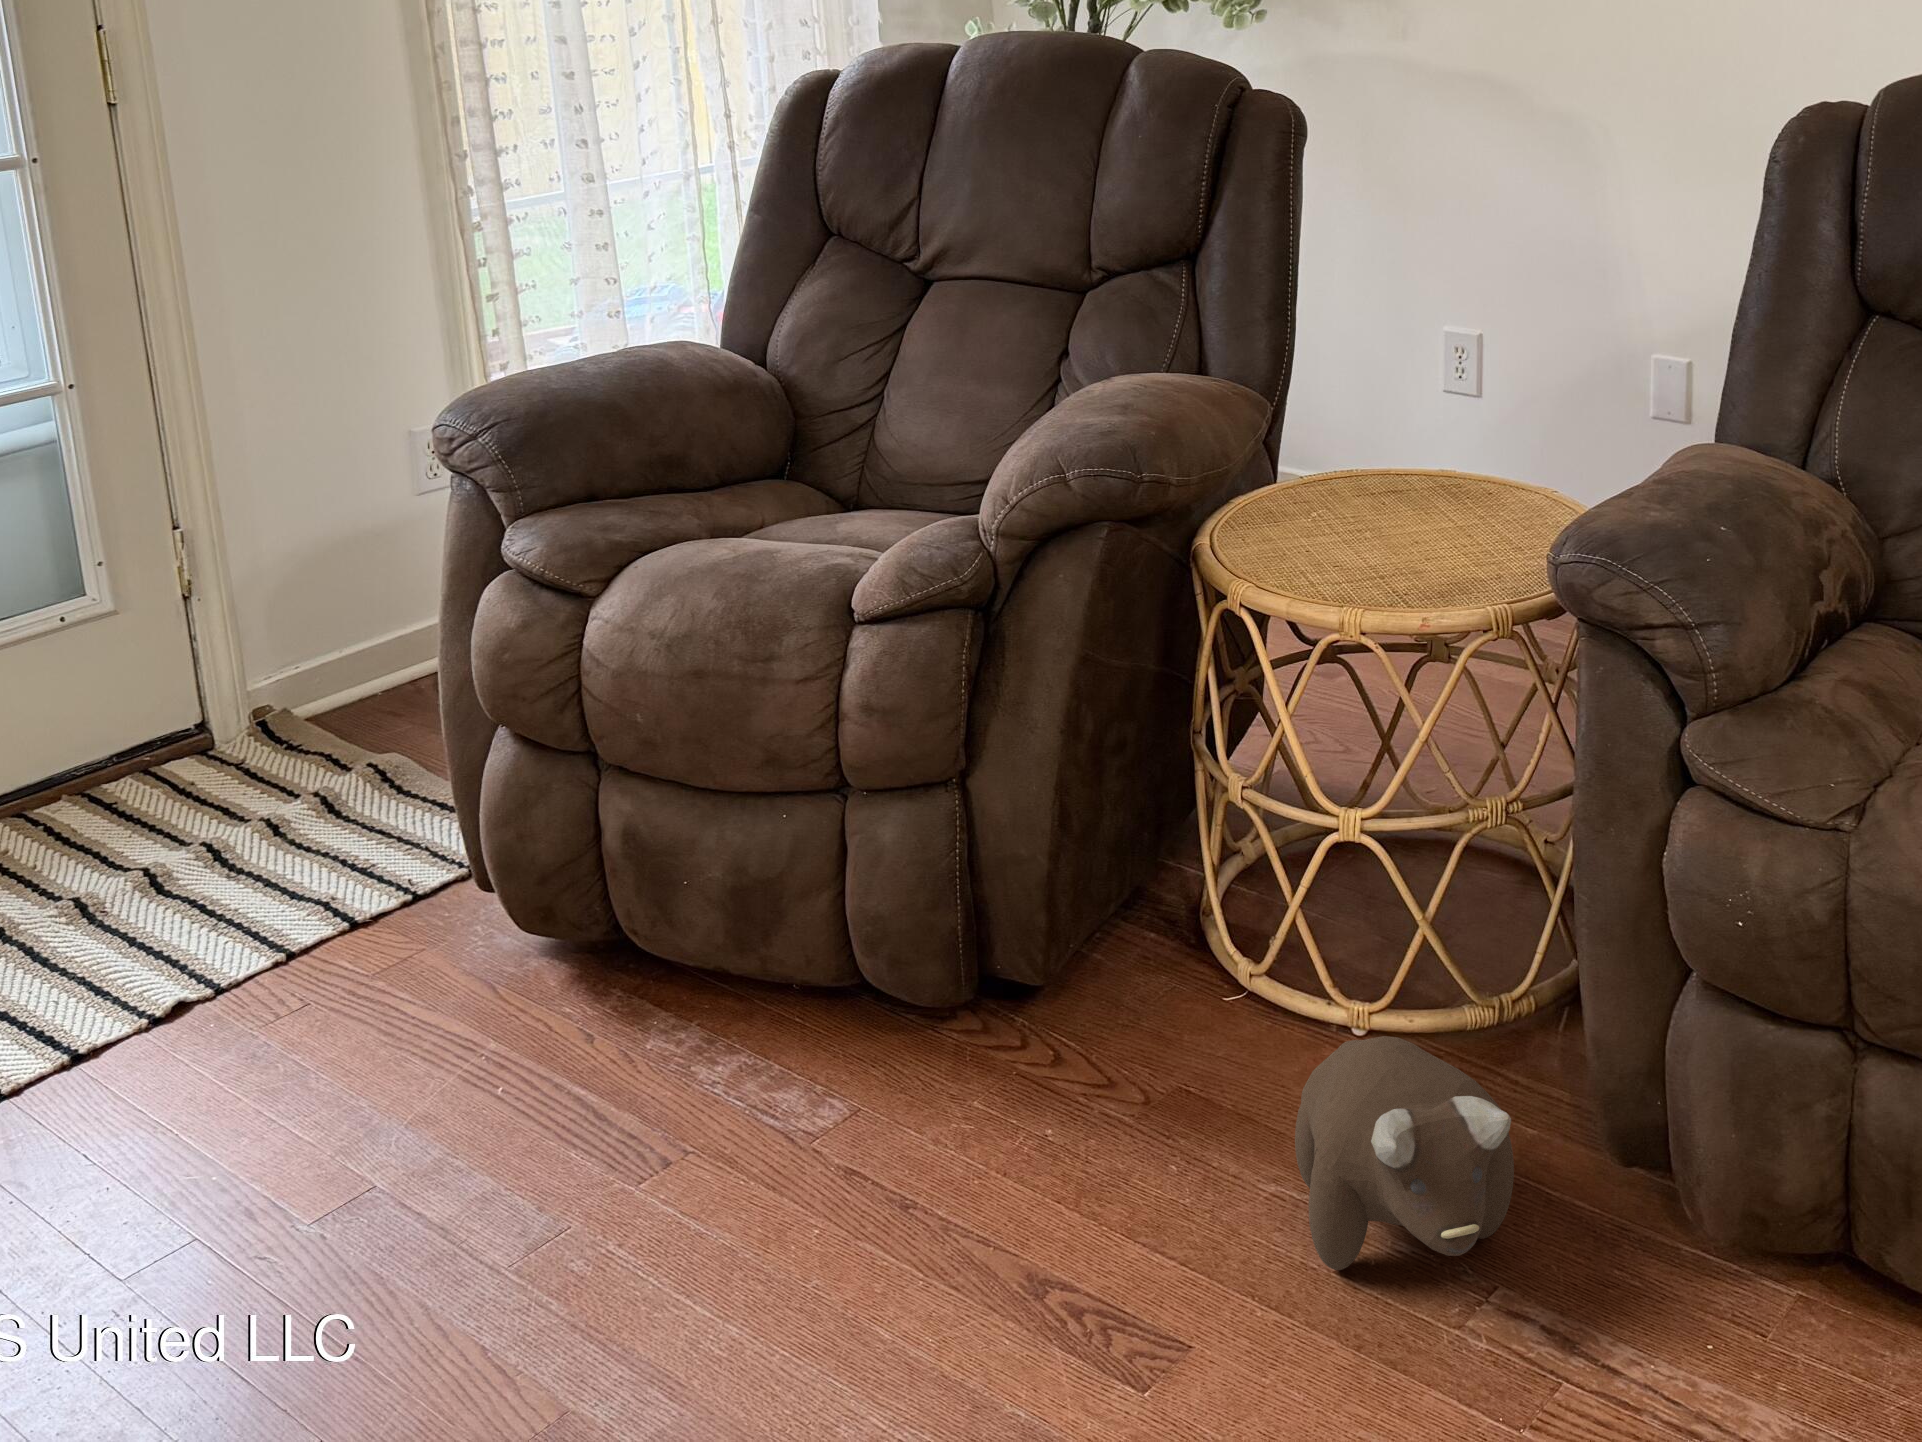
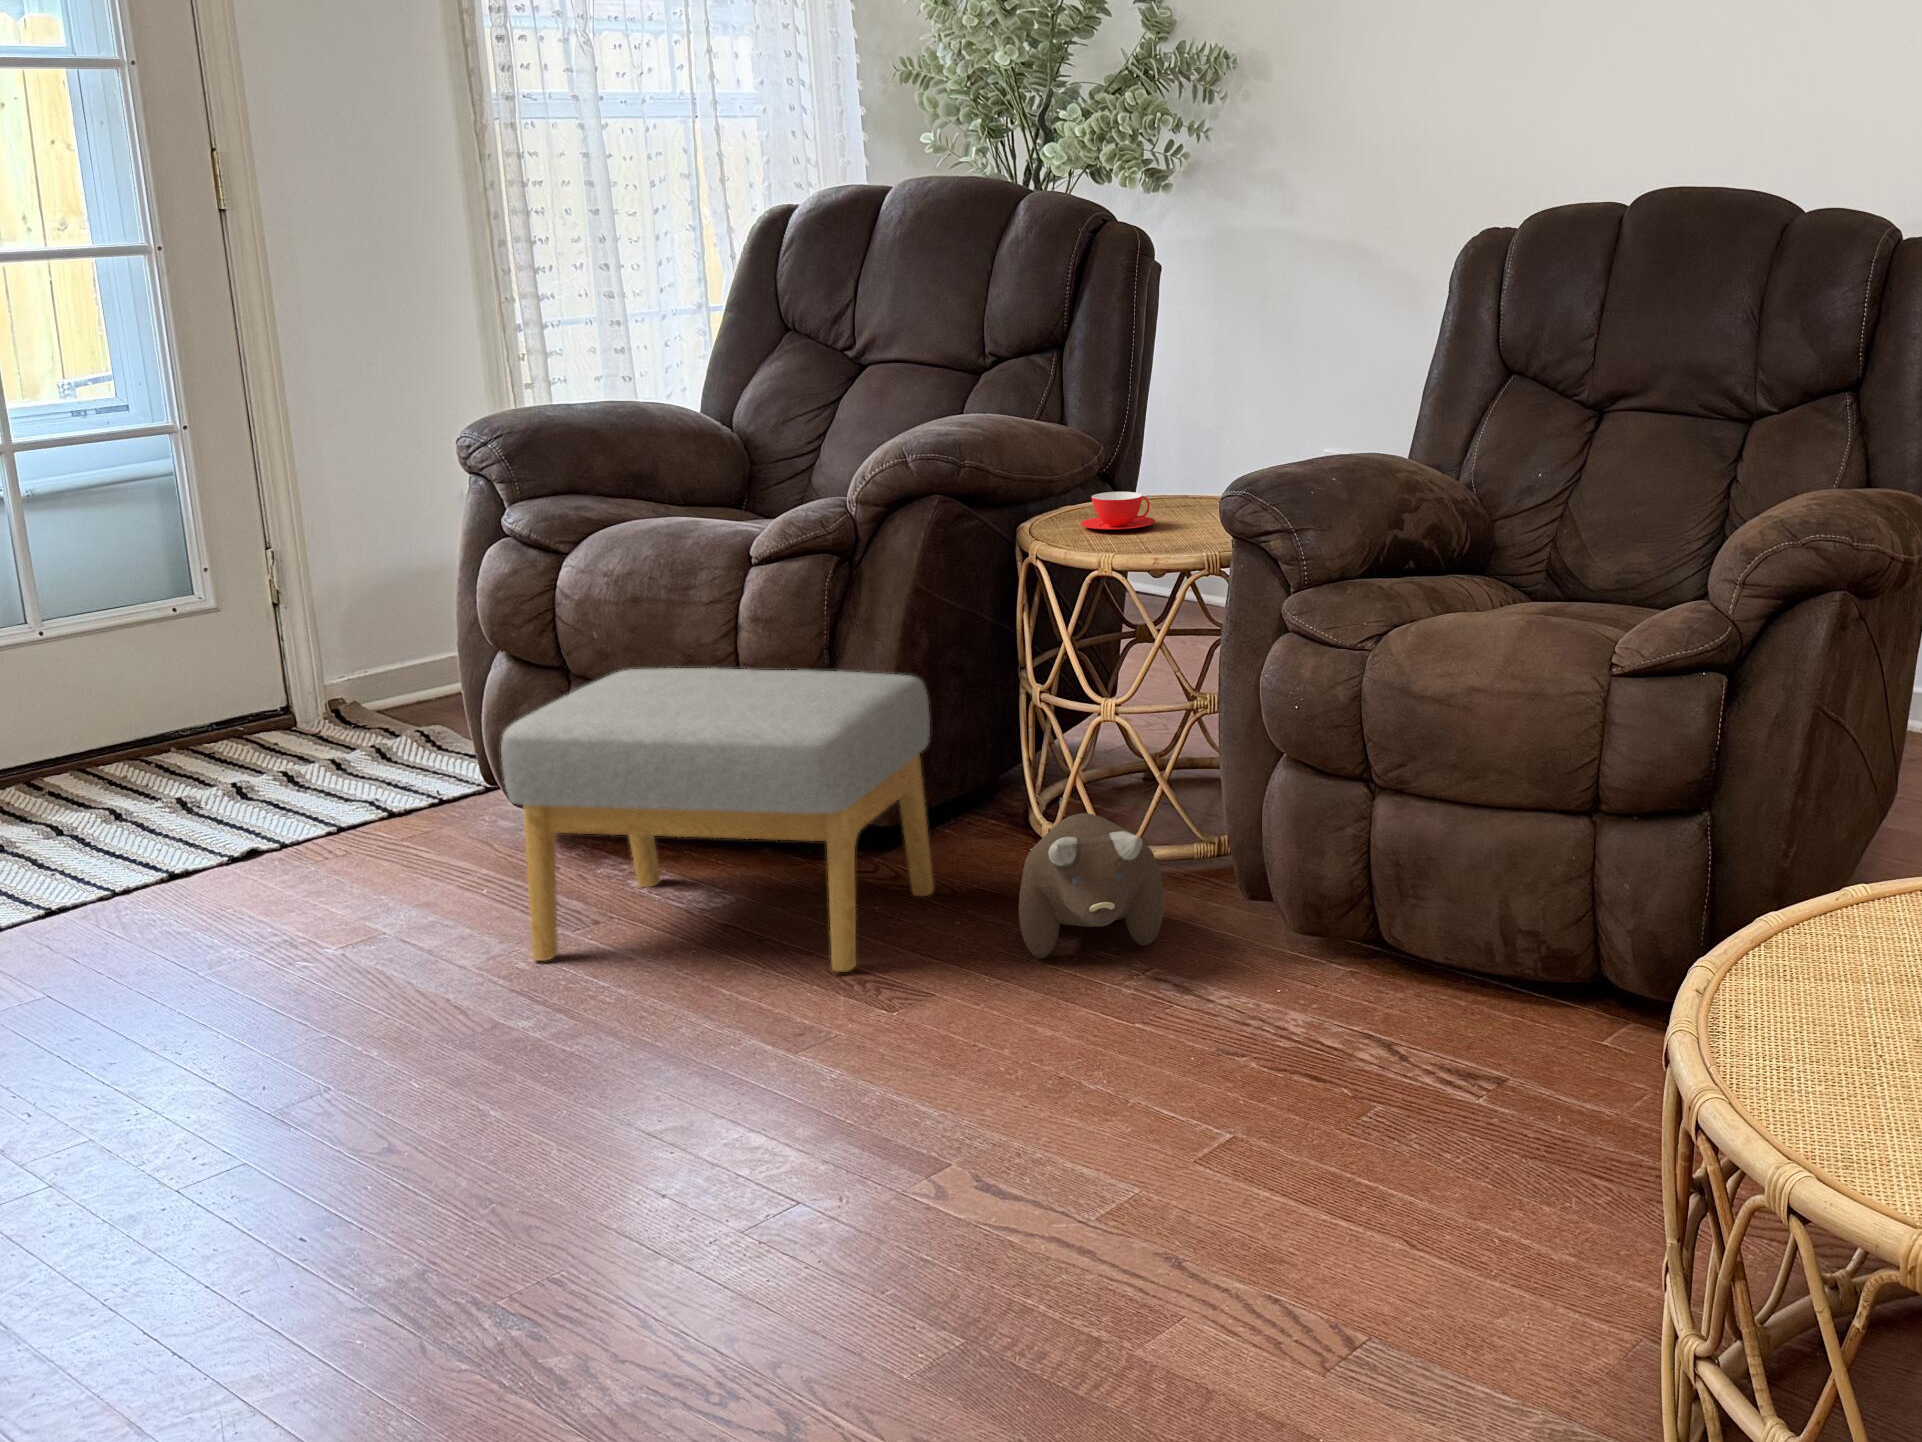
teacup: none [1290,492,1393,556] -> present [1081,492,1155,529]
footstool: none [545,789,1127,1303] -> present [501,668,934,972]

